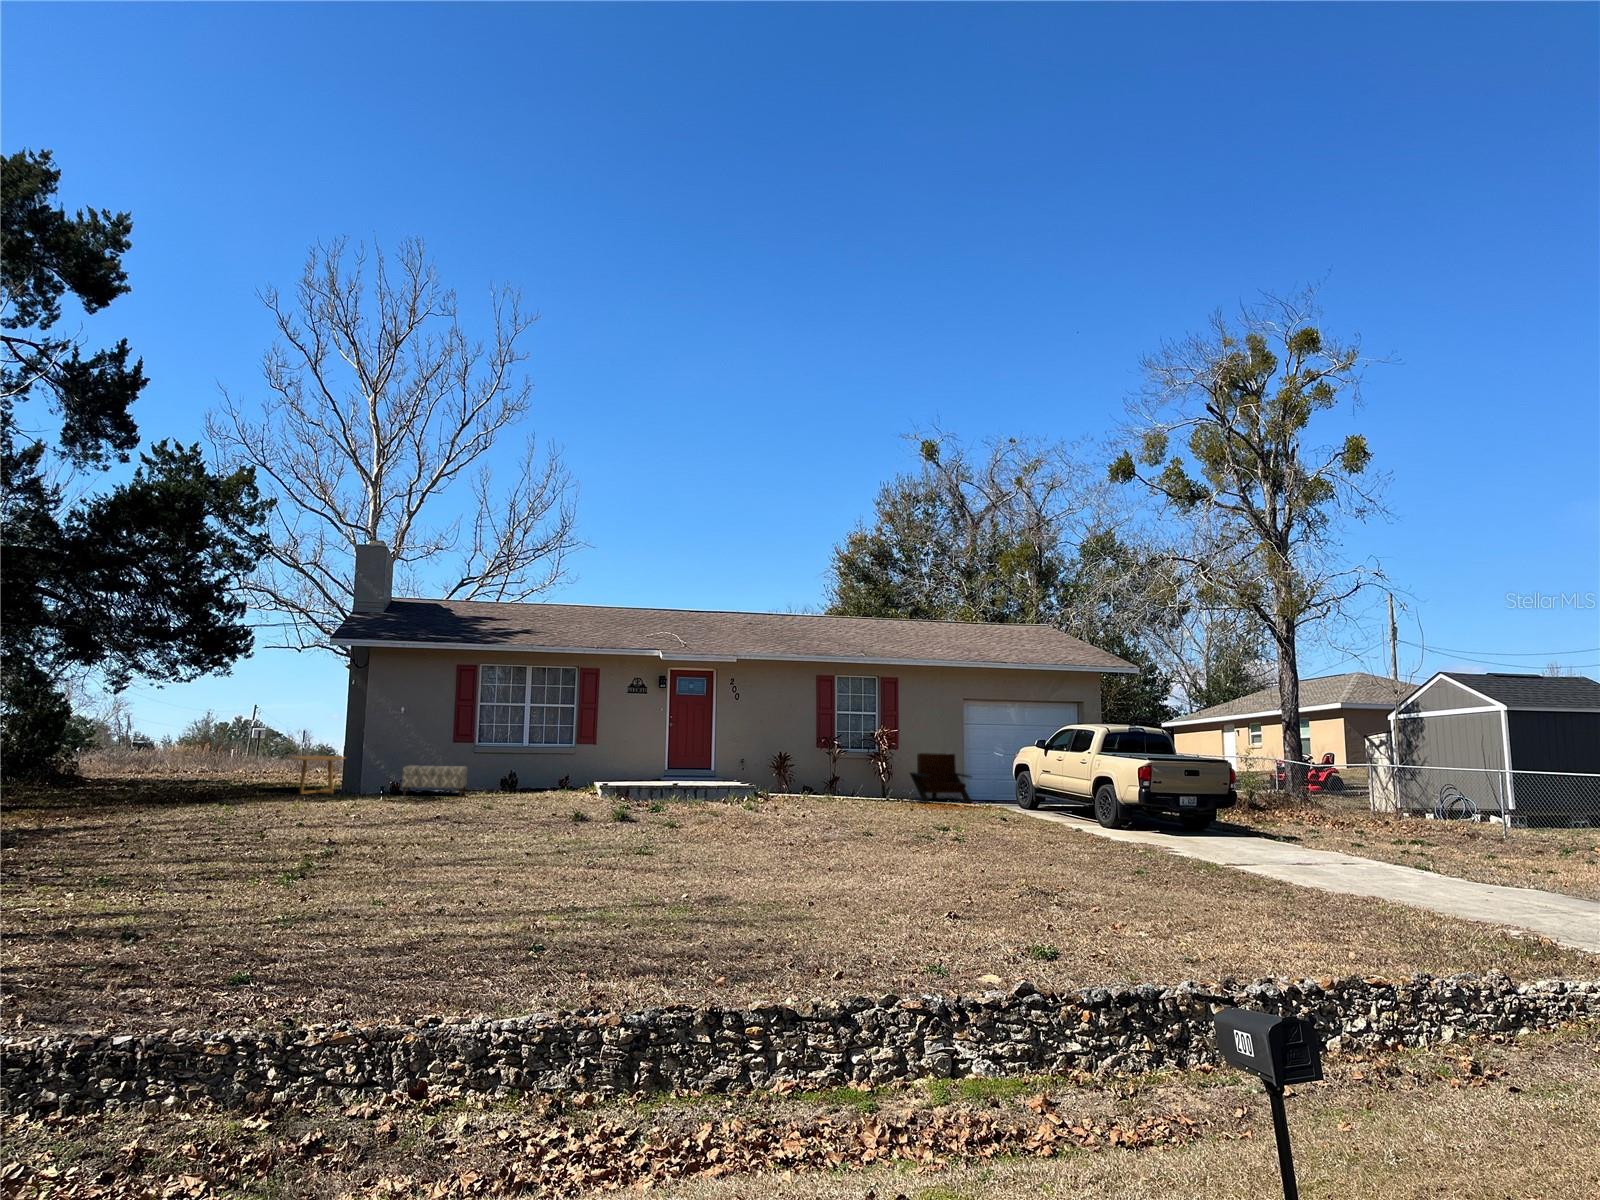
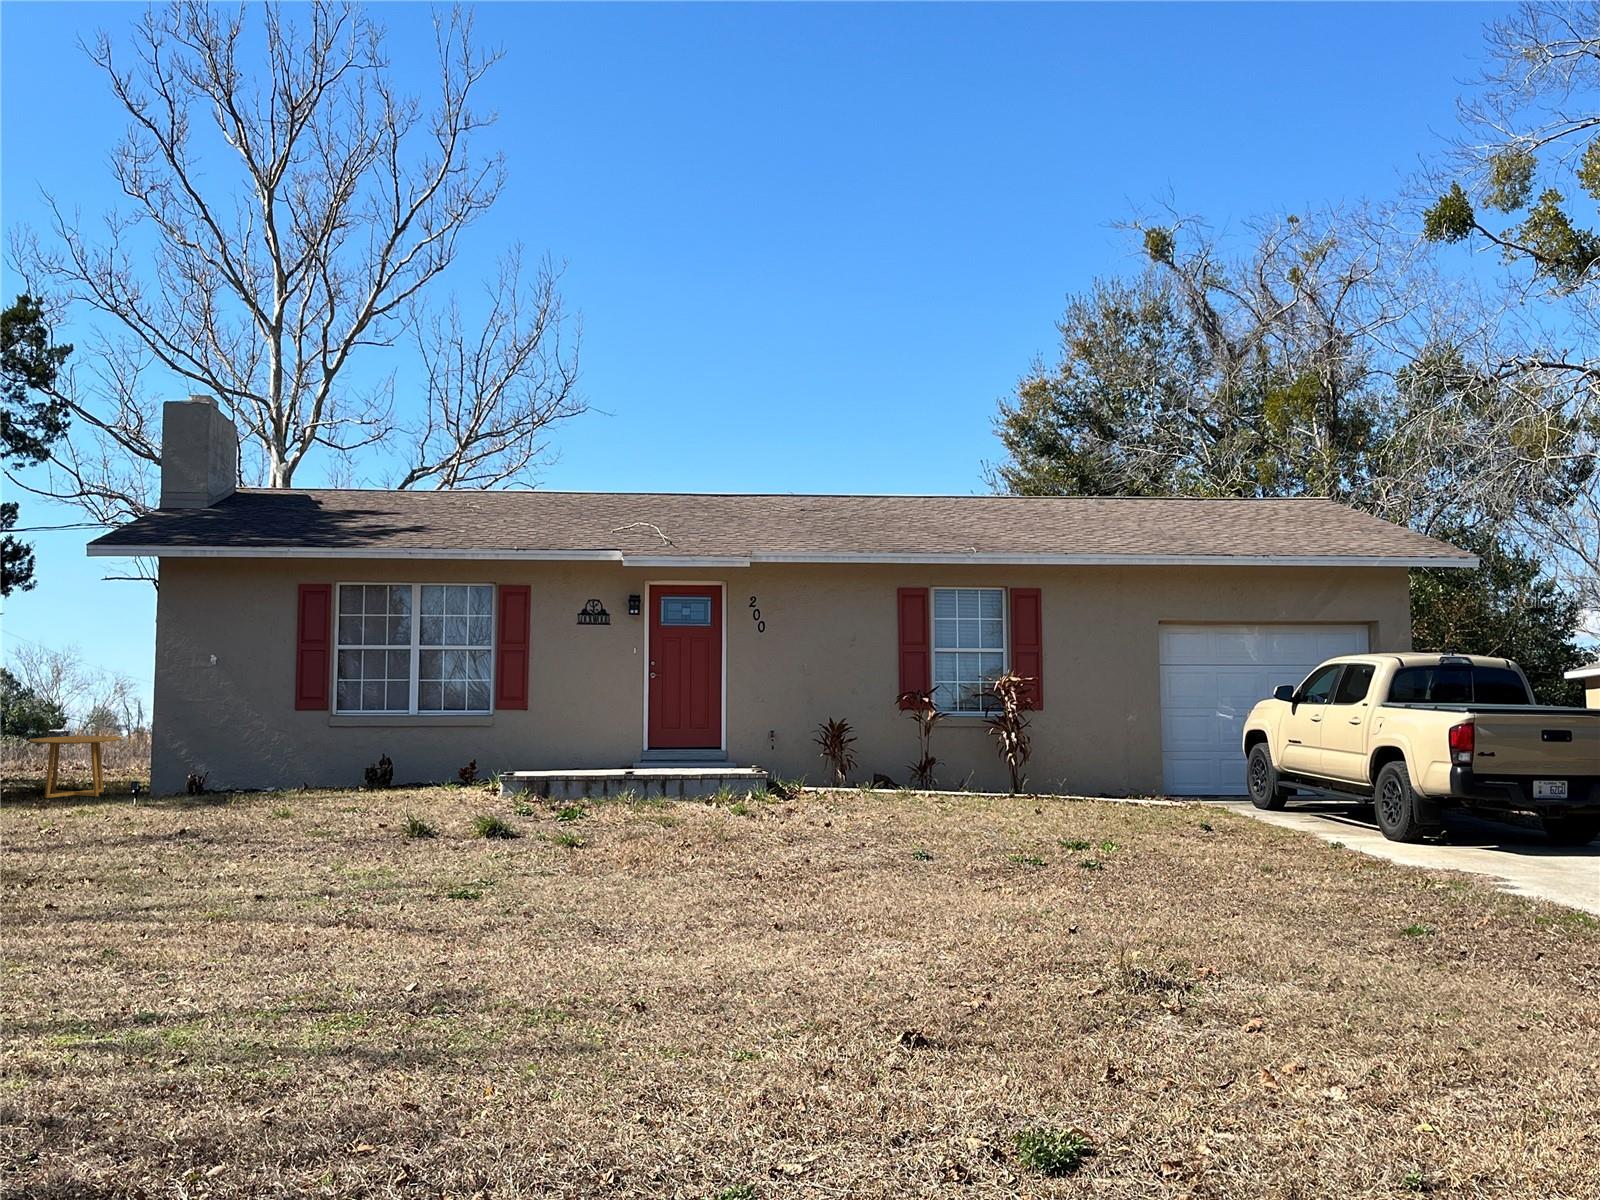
lounge chair: present [910,753,972,803] -> none [1064,714,1173,801]
bench: present [402,765,468,796] -> none [201,749,312,799]

